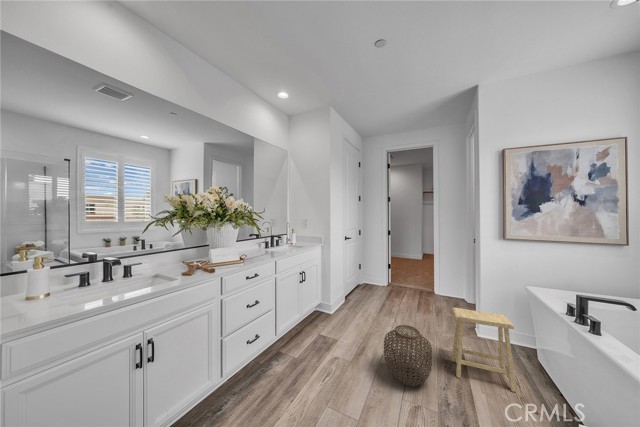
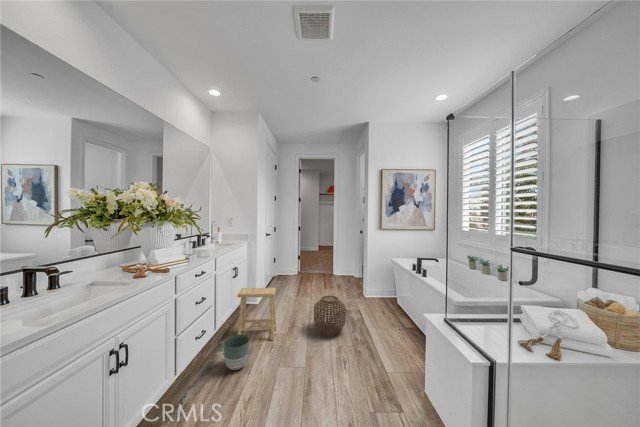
footstool: present [452,308,516,392] -> present [237,287,276,341]
planter: none [262,351,291,396] -> present [223,334,249,370]

